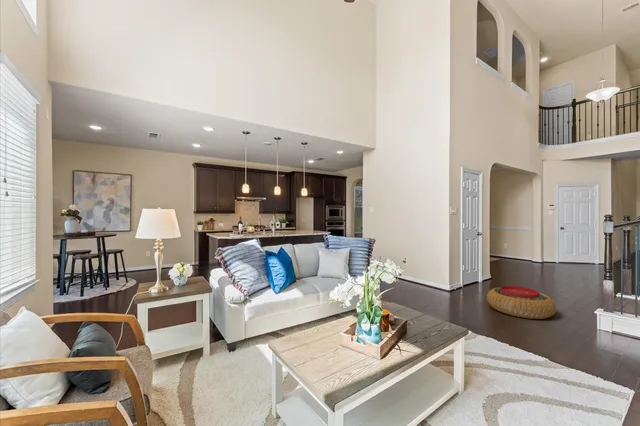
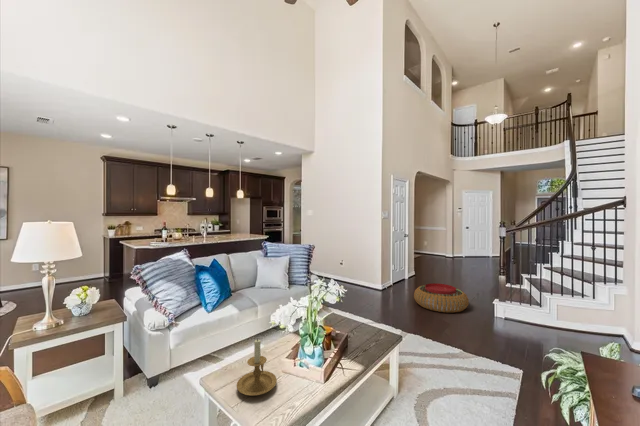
candle holder: none [301,309,336,358] -> present [237,339,277,396]

